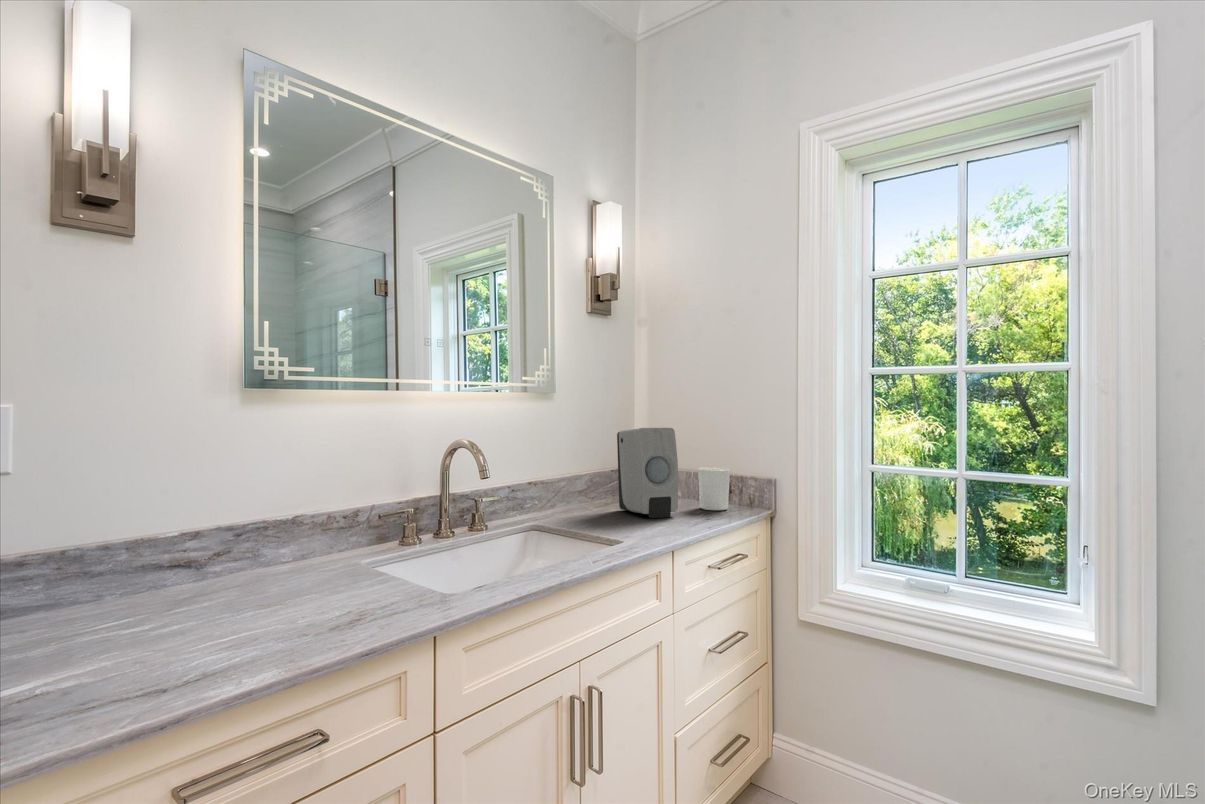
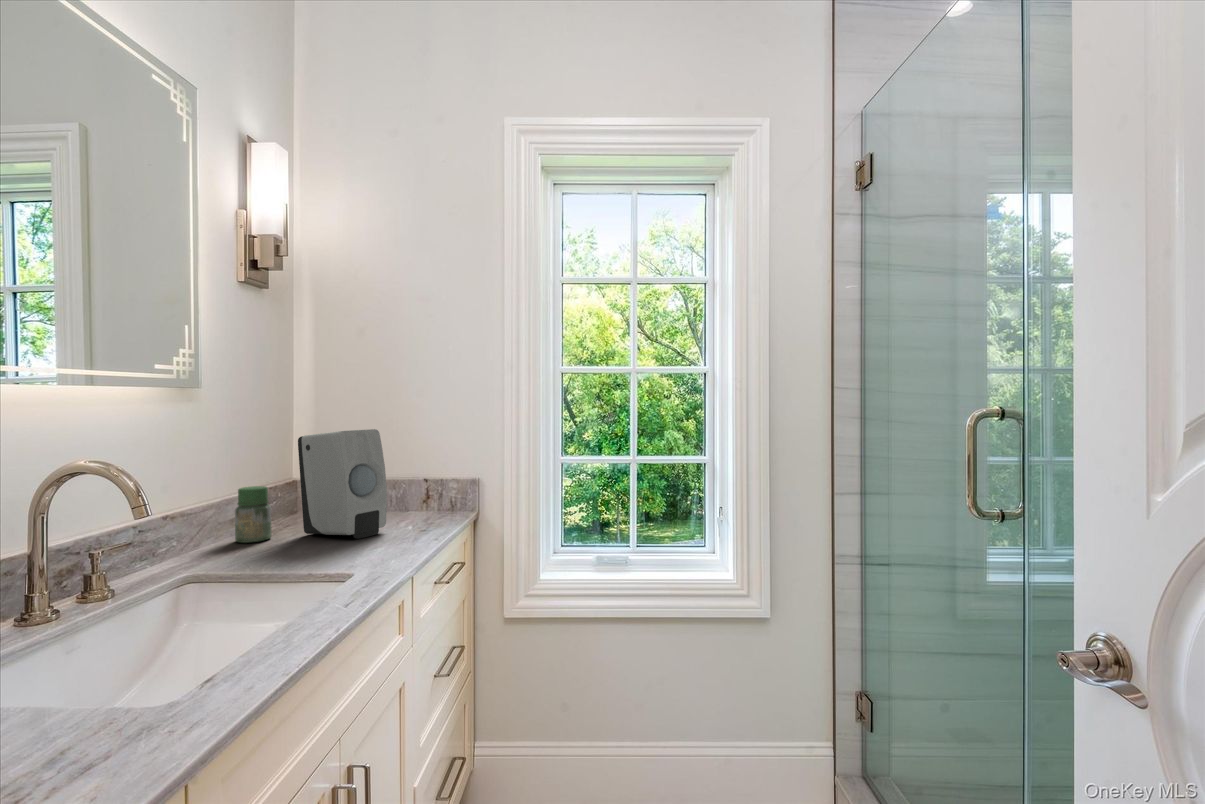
candle holder: present [698,467,730,510] -> none [397,471,434,520]
jar: none [574,468,598,510] -> present [235,486,271,543]

